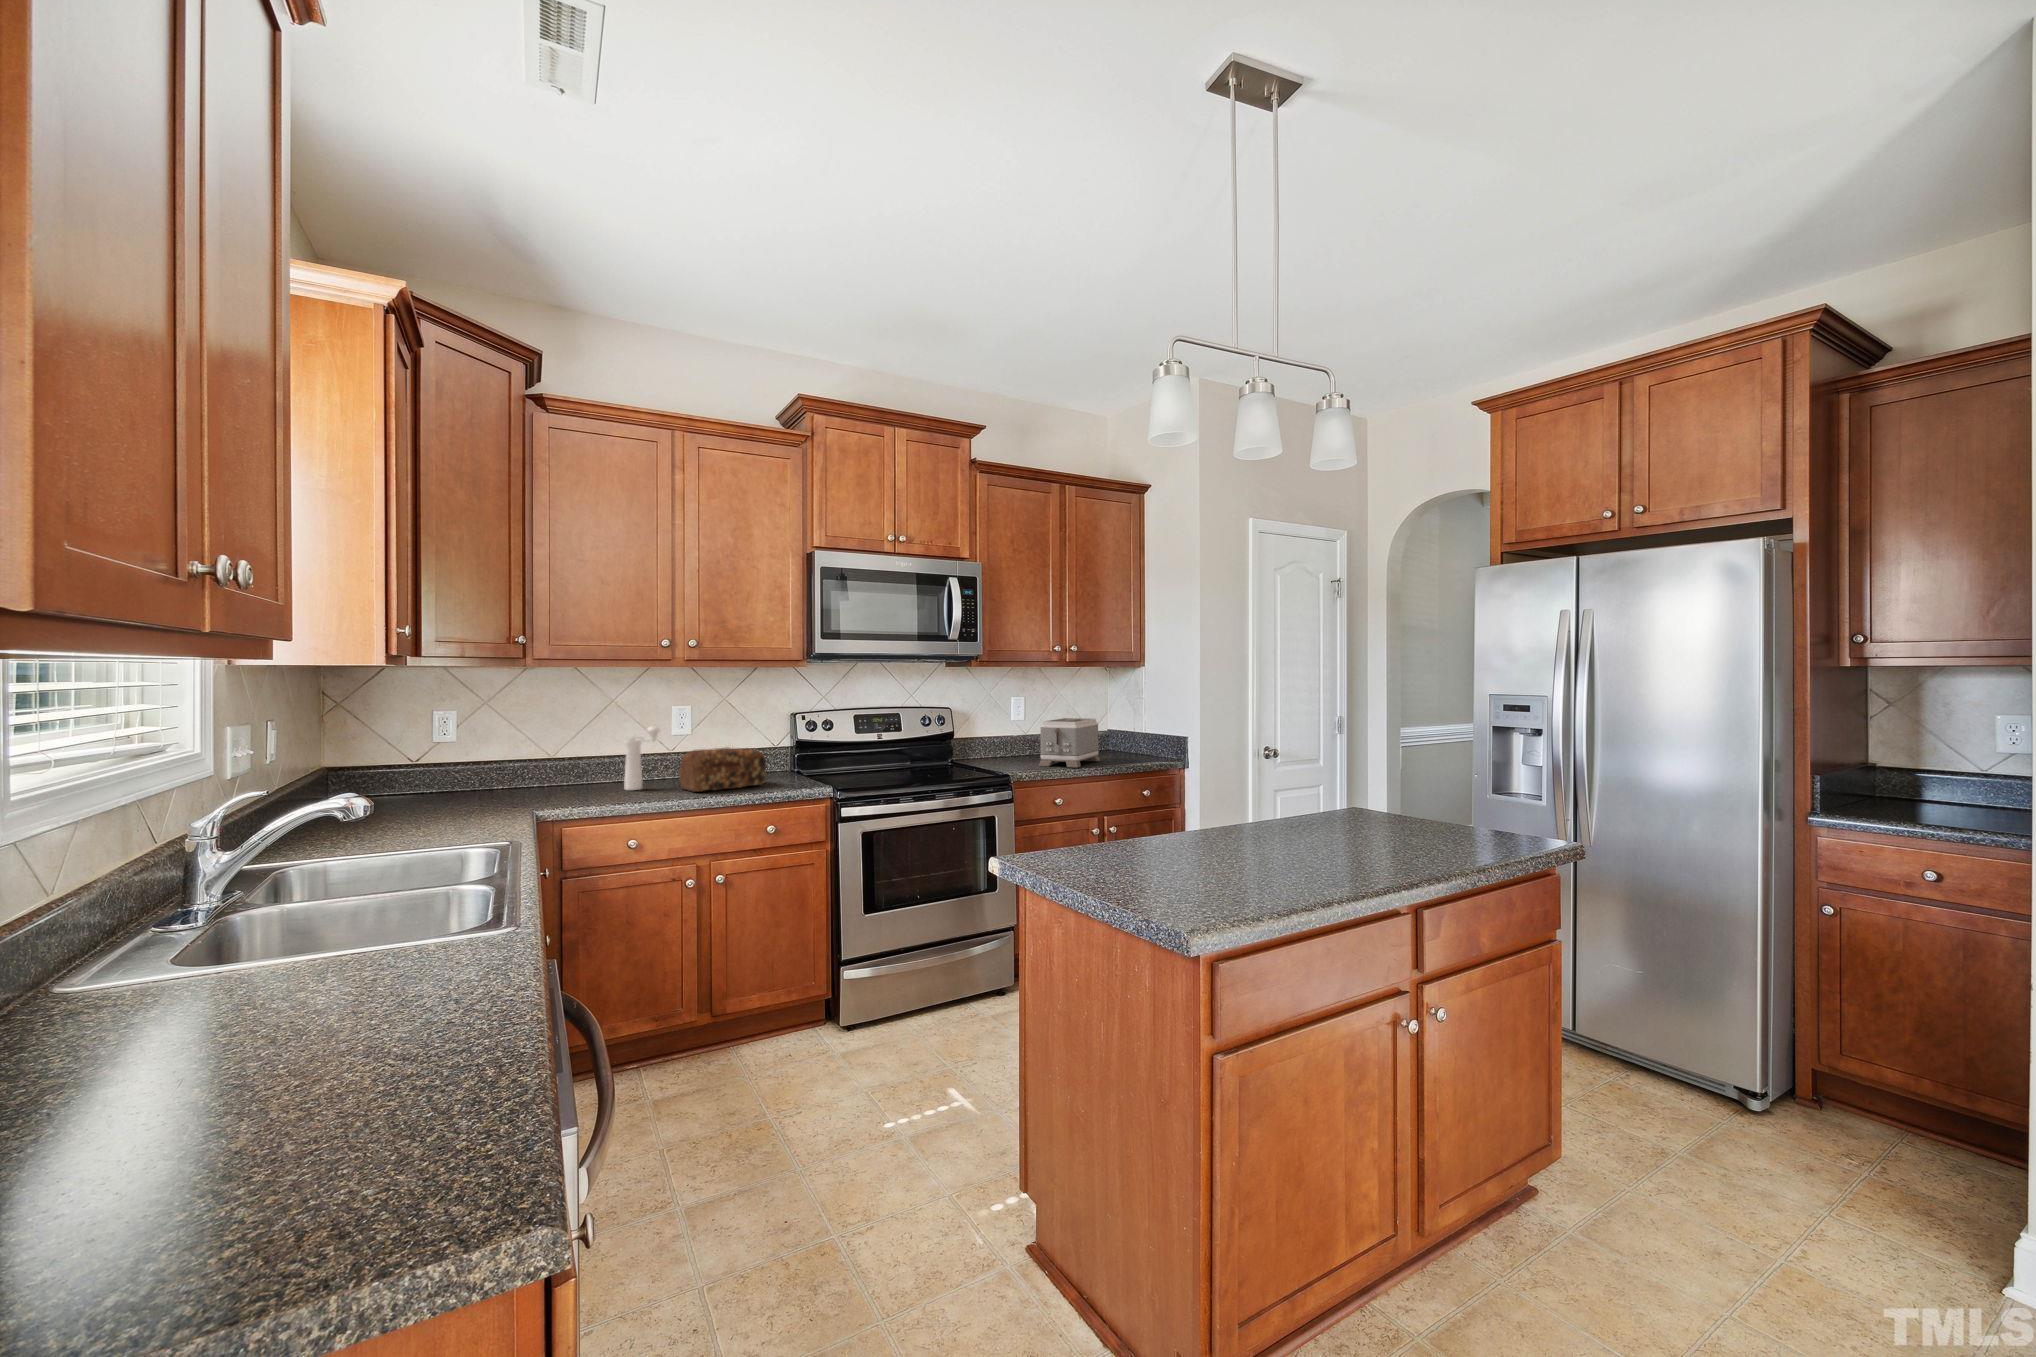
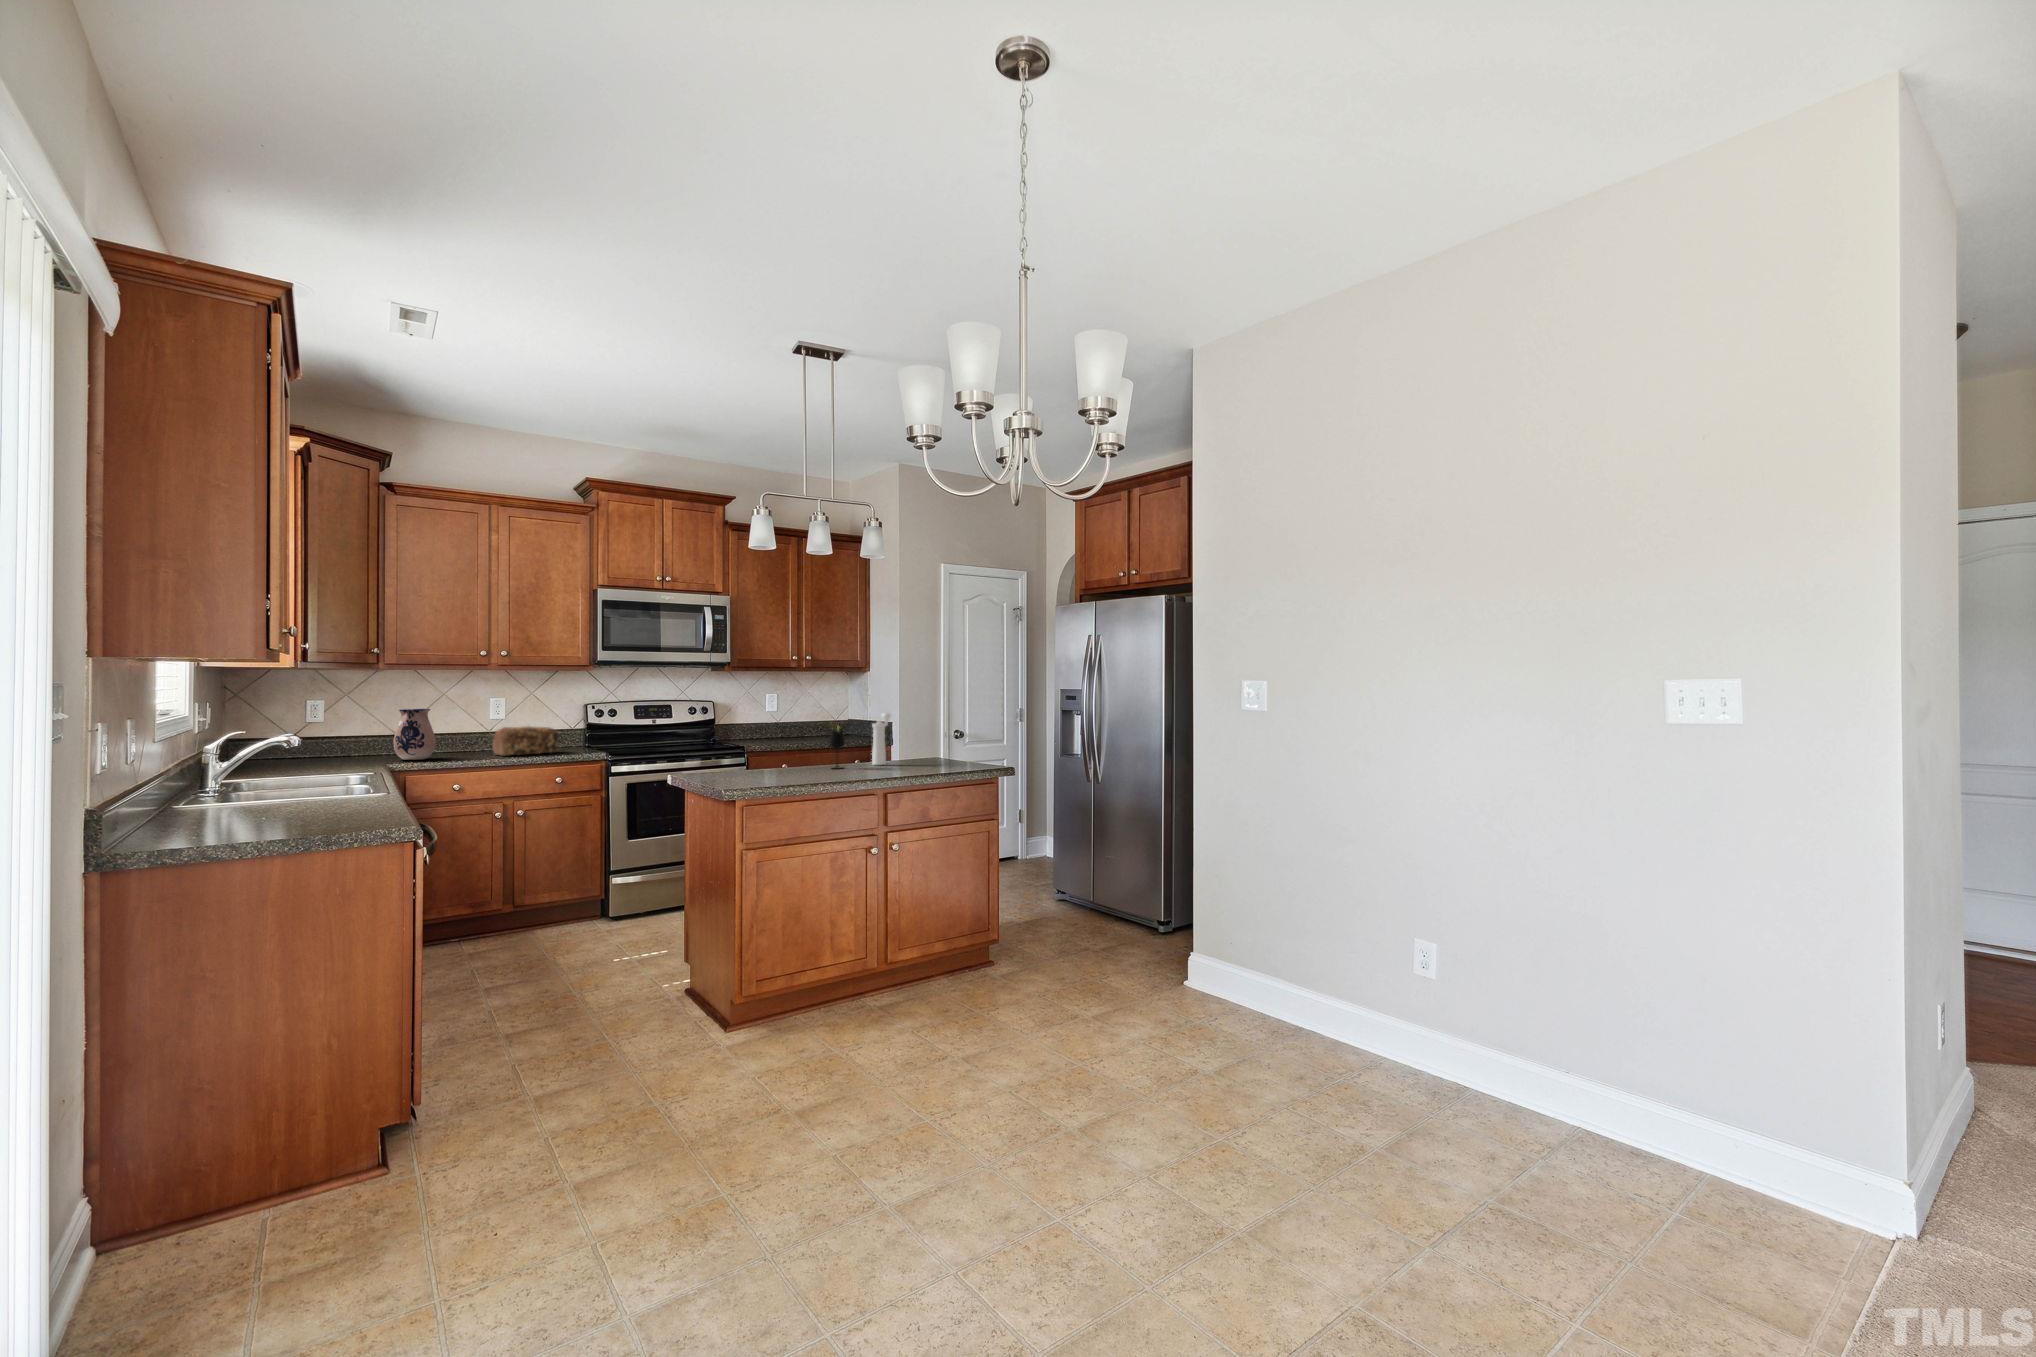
toaster: present [1039,718,1100,768] -> none [778,709,830,744]
ceramic pitcher: none [546,724,604,800] -> present [393,709,436,760]
pepper mill: present [625,726,660,790] -> present [872,713,891,765]
wine glass: none [1273,765,1302,850] -> present [829,727,845,768]

